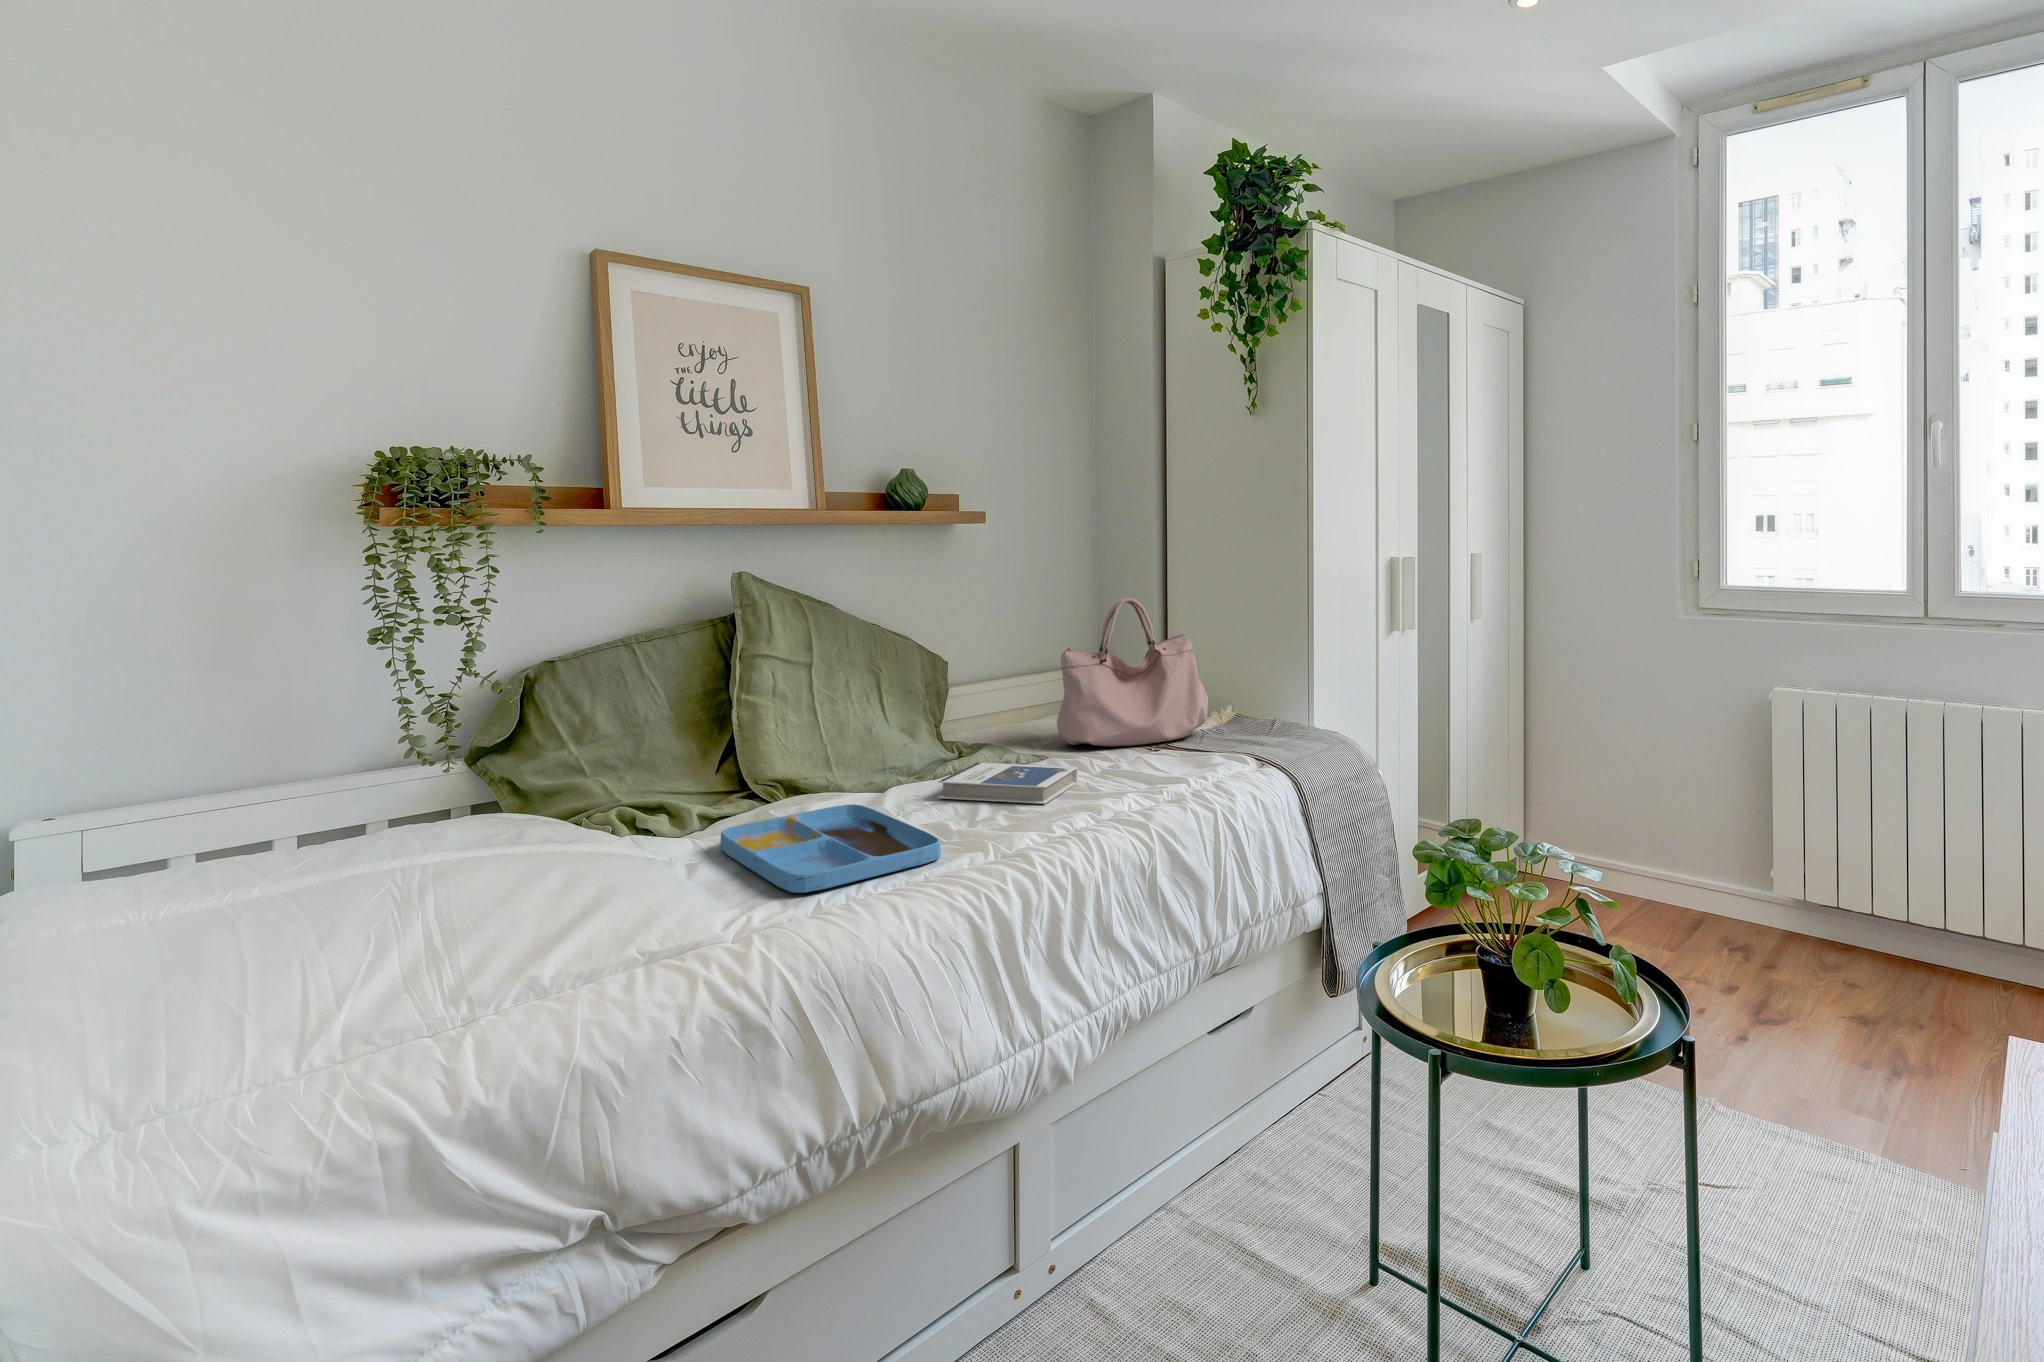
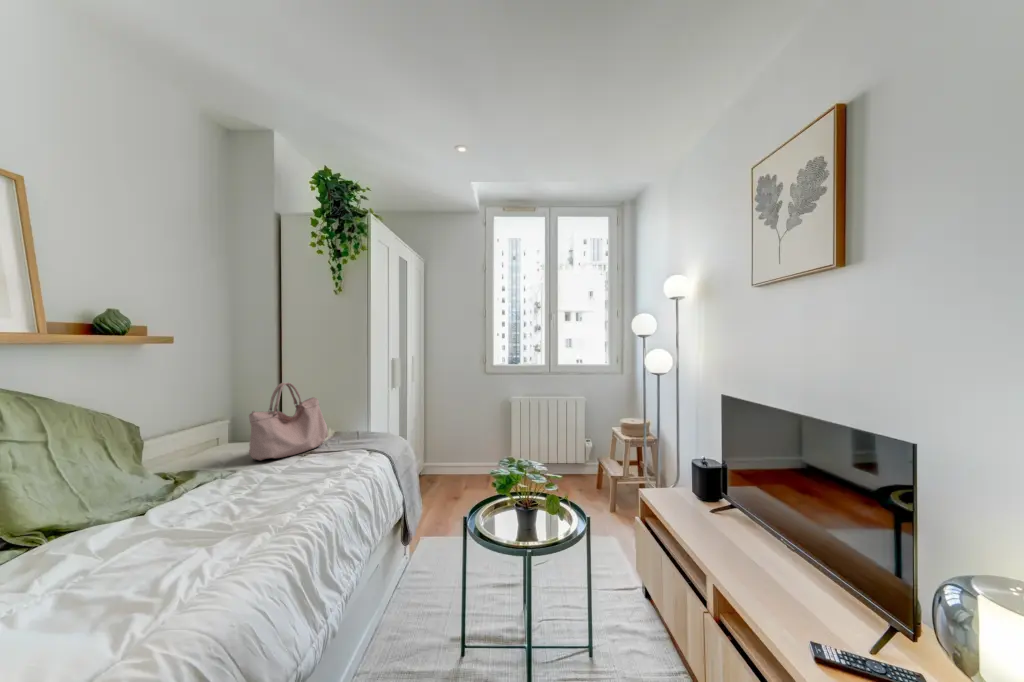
hardback book: present [938,763,1078,804] -> none [204,472,285,508]
tray: present [720,804,941,893] -> none [50,526,249,599]

